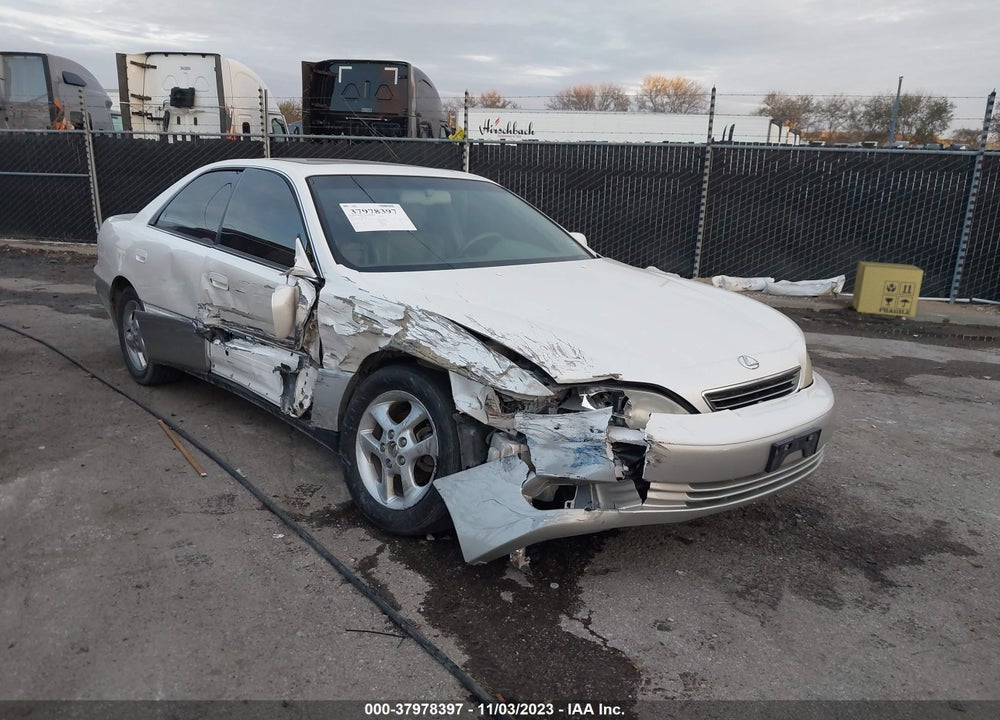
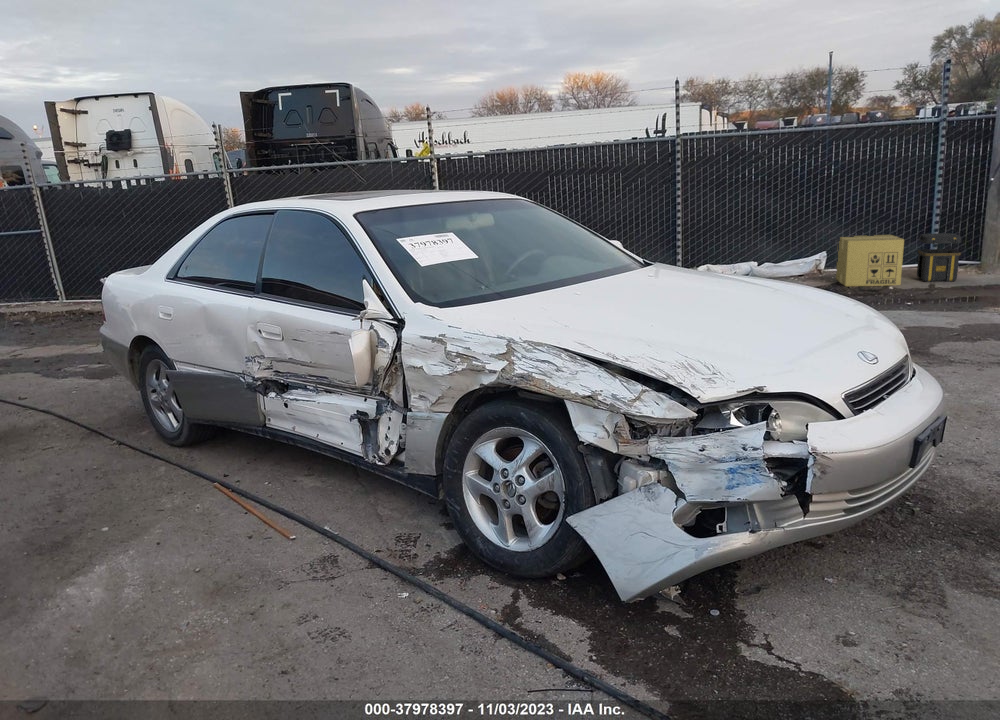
toolbox: none [935,268,984,319] -> present [917,233,962,282]

